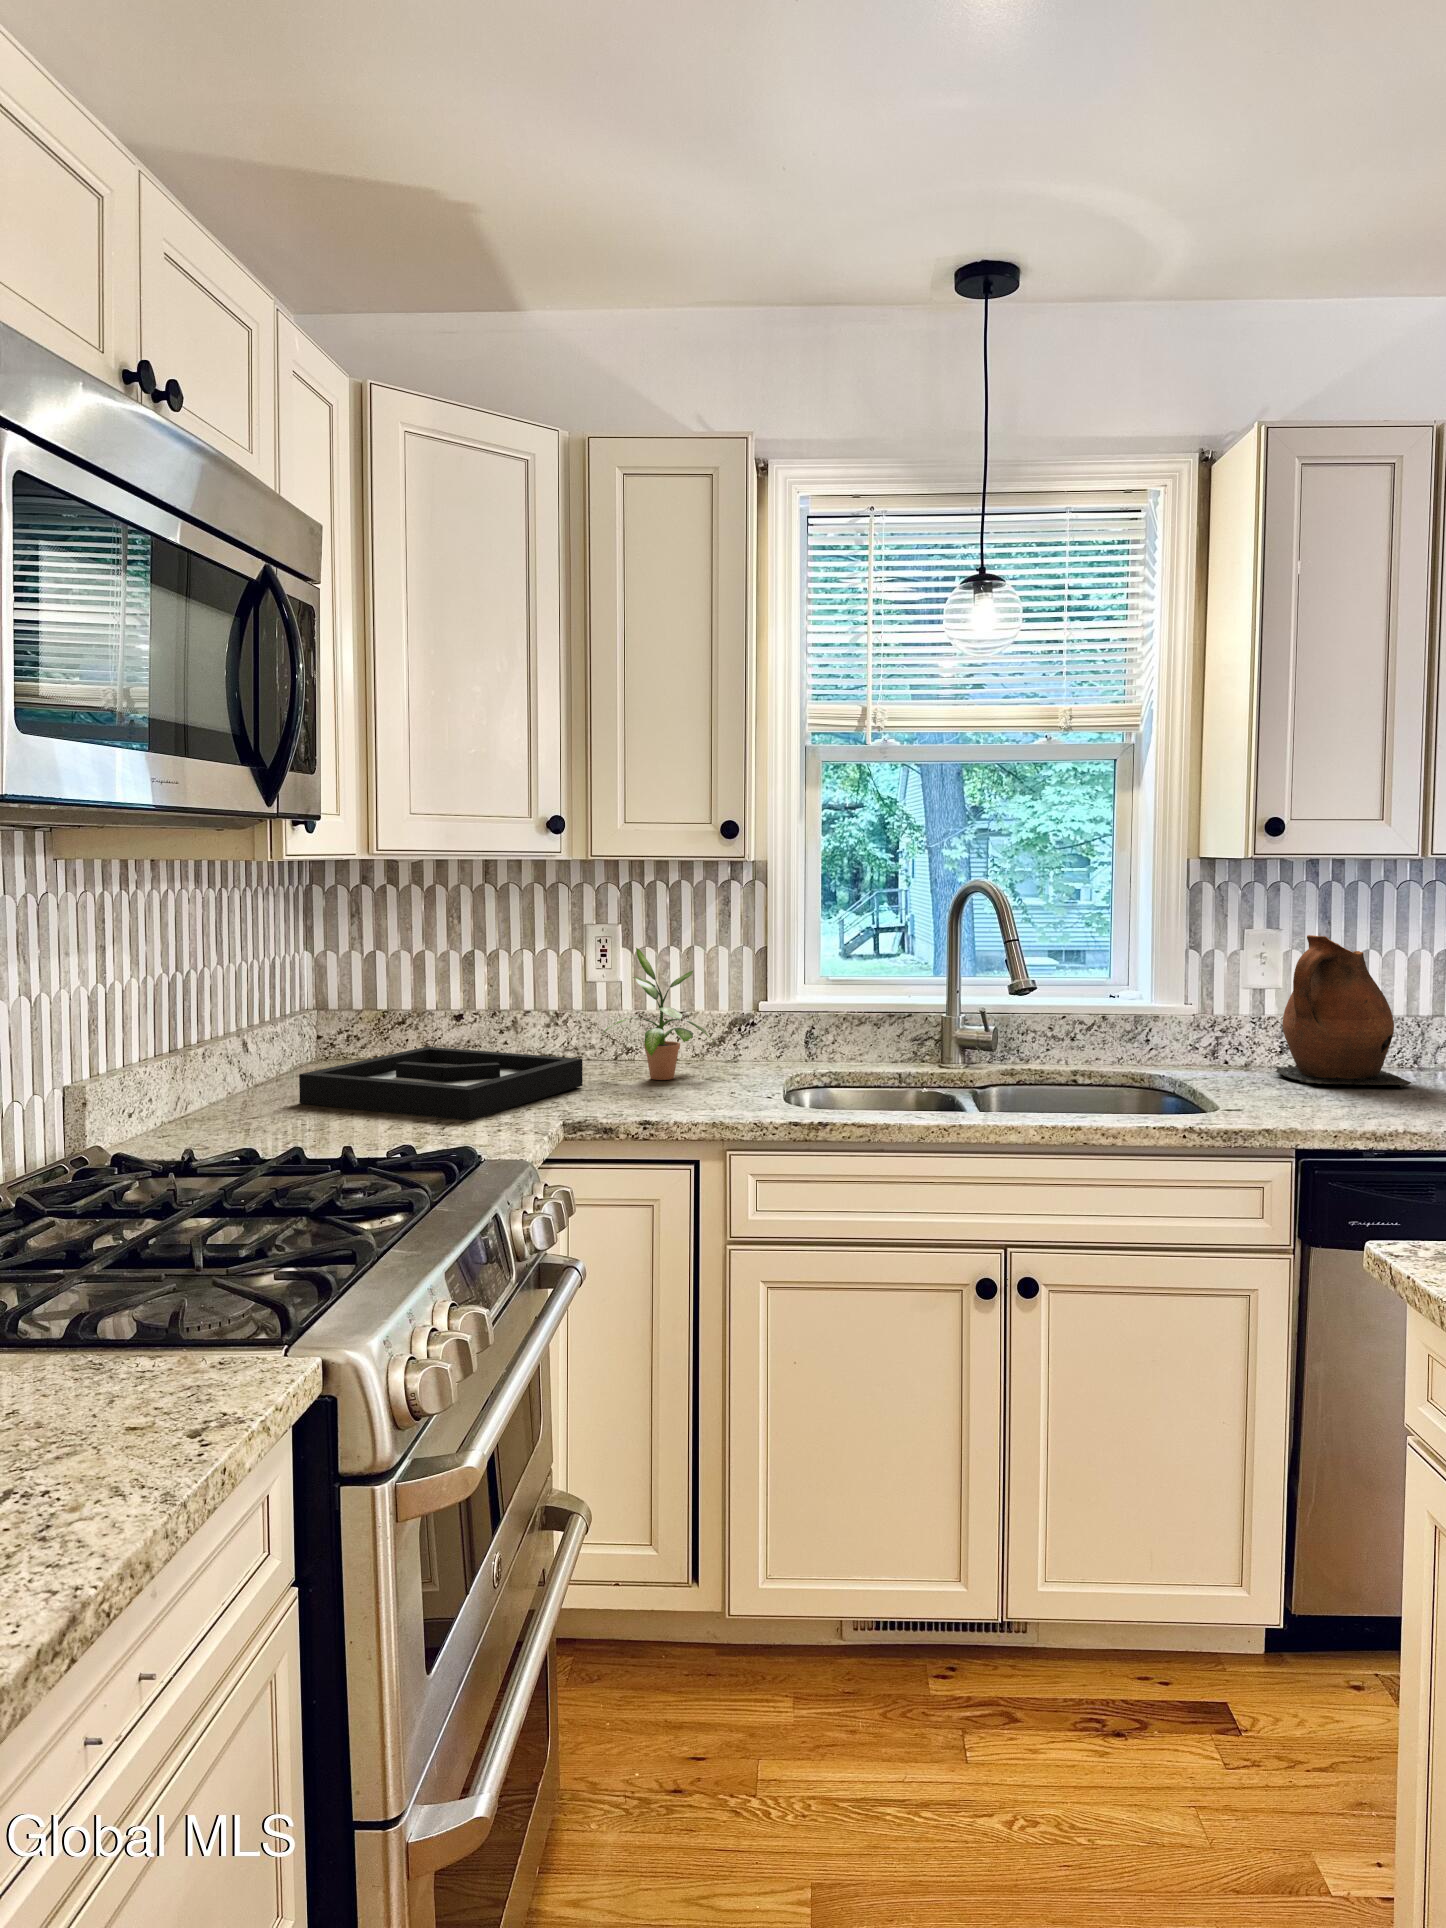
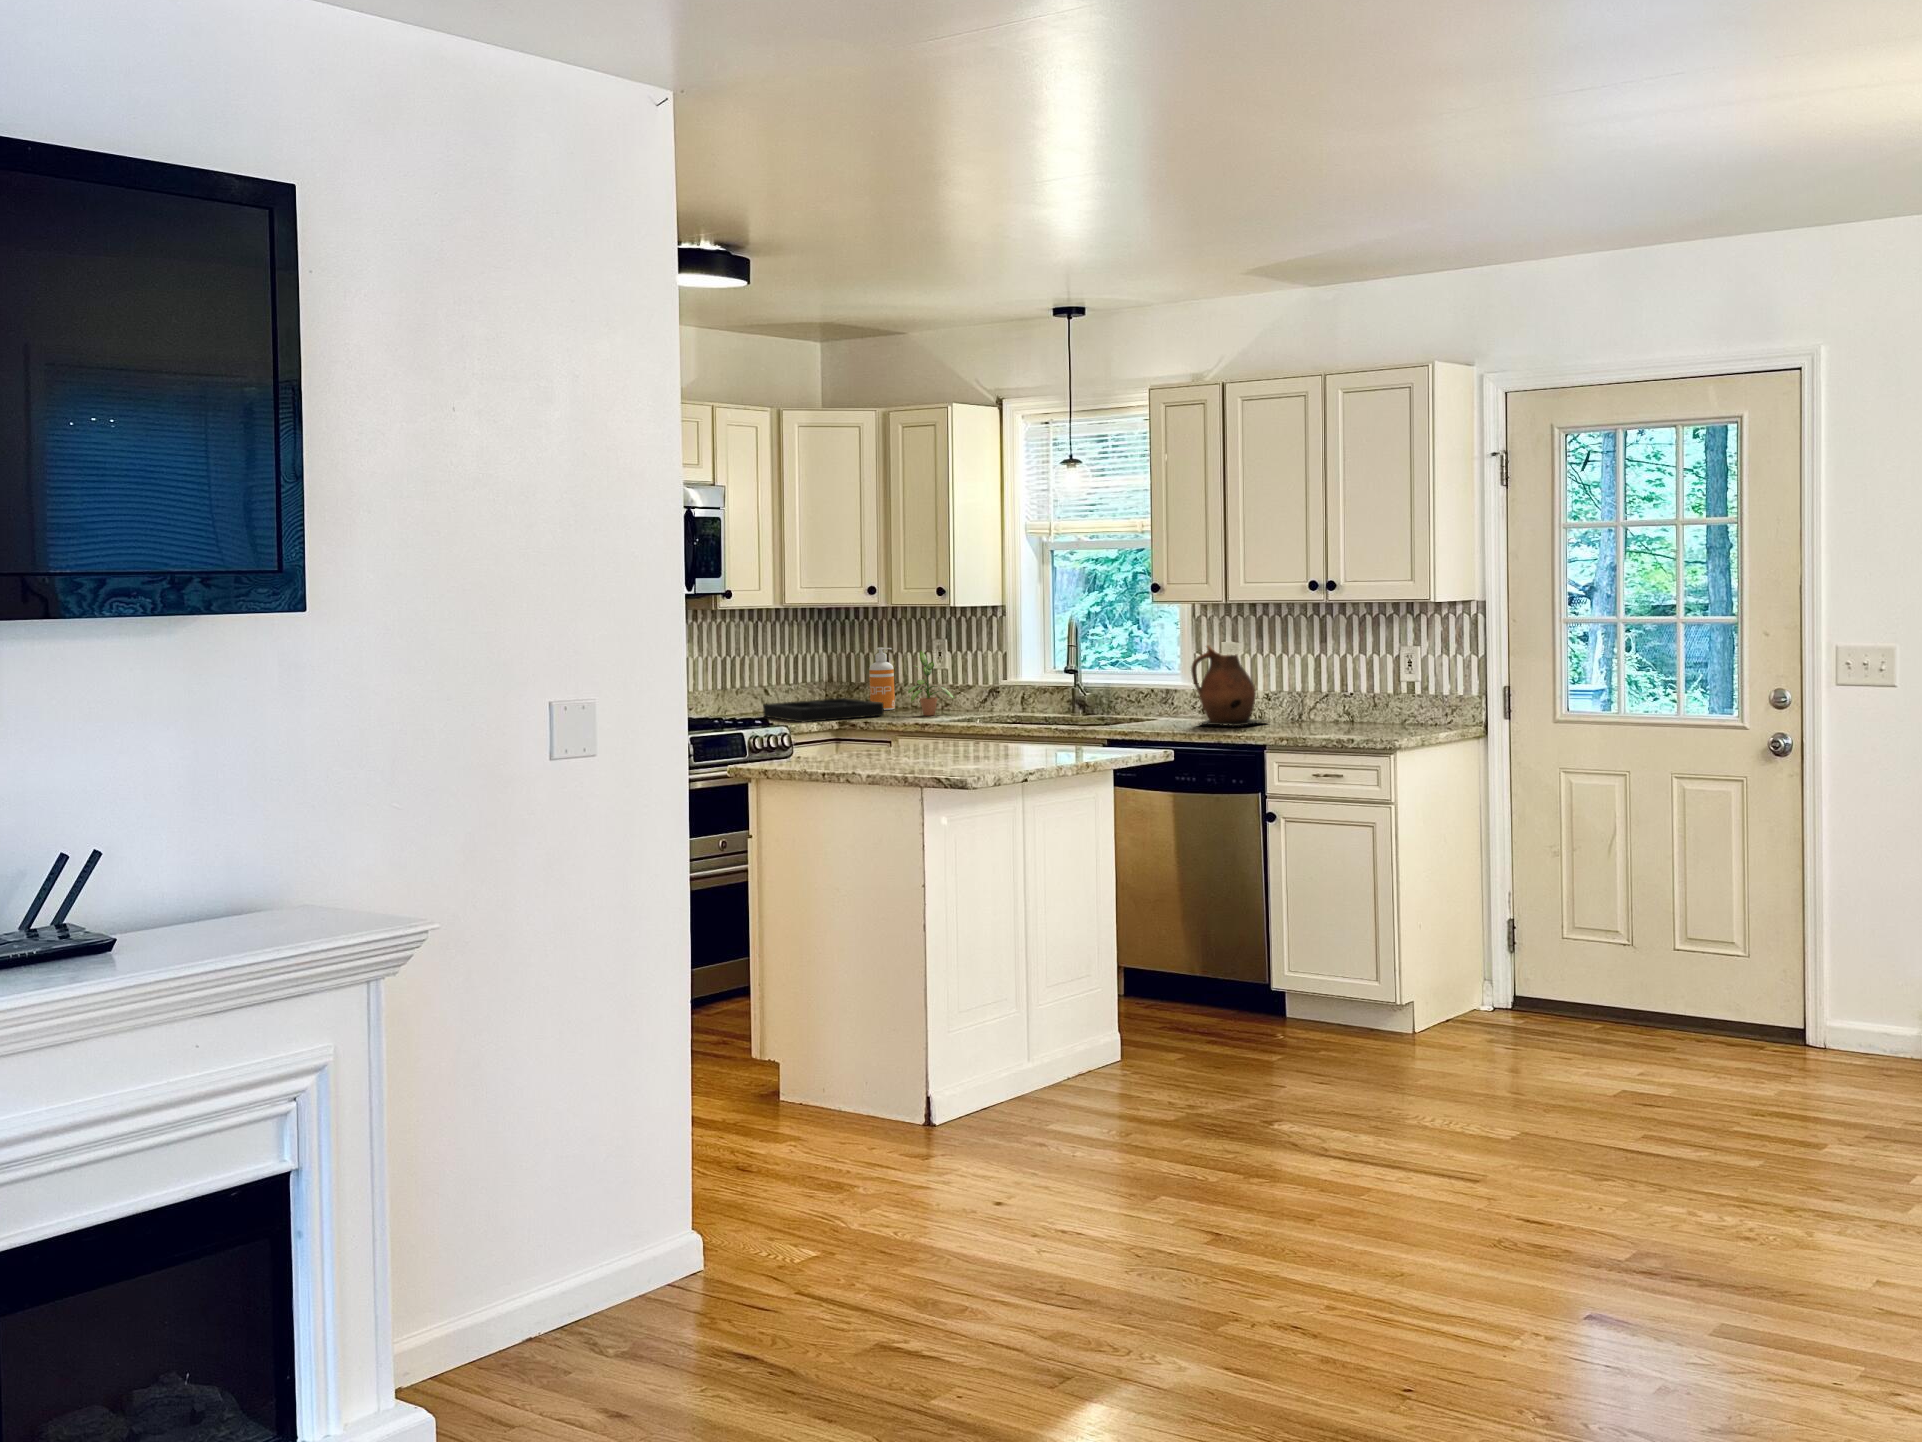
soap dispenser: none [464,941,514,1067] -> present [869,647,895,710]

